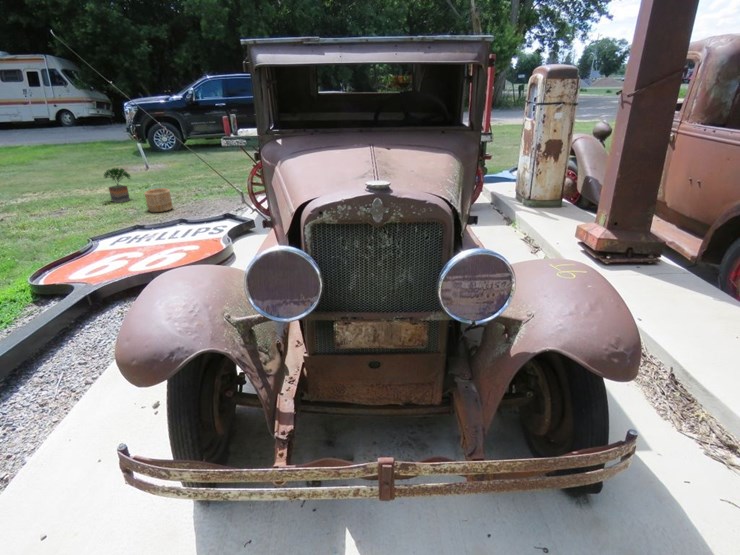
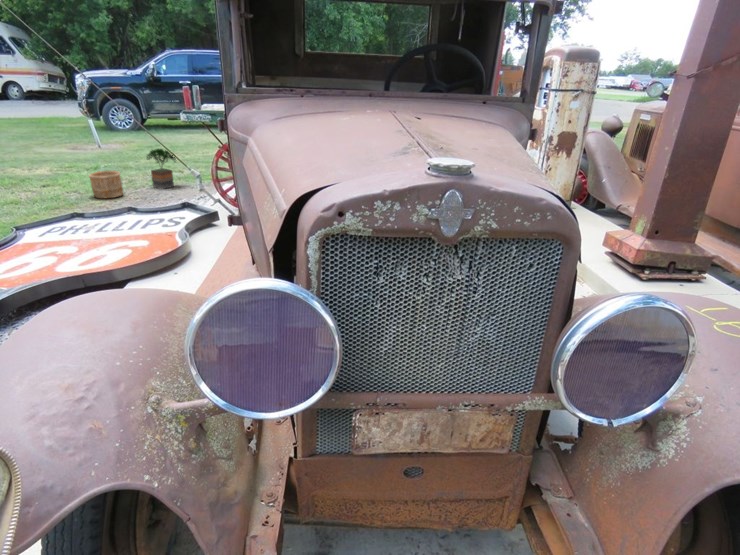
potted tree: present [104,168,130,203] -> present [147,149,176,189]

